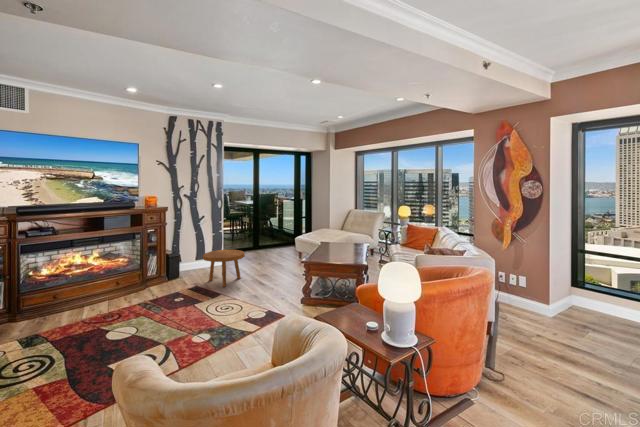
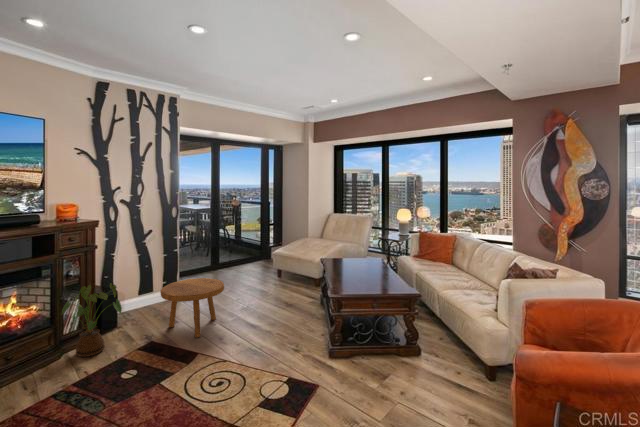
house plant: none [144,248,178,291] -> present [62,283,122,357]

